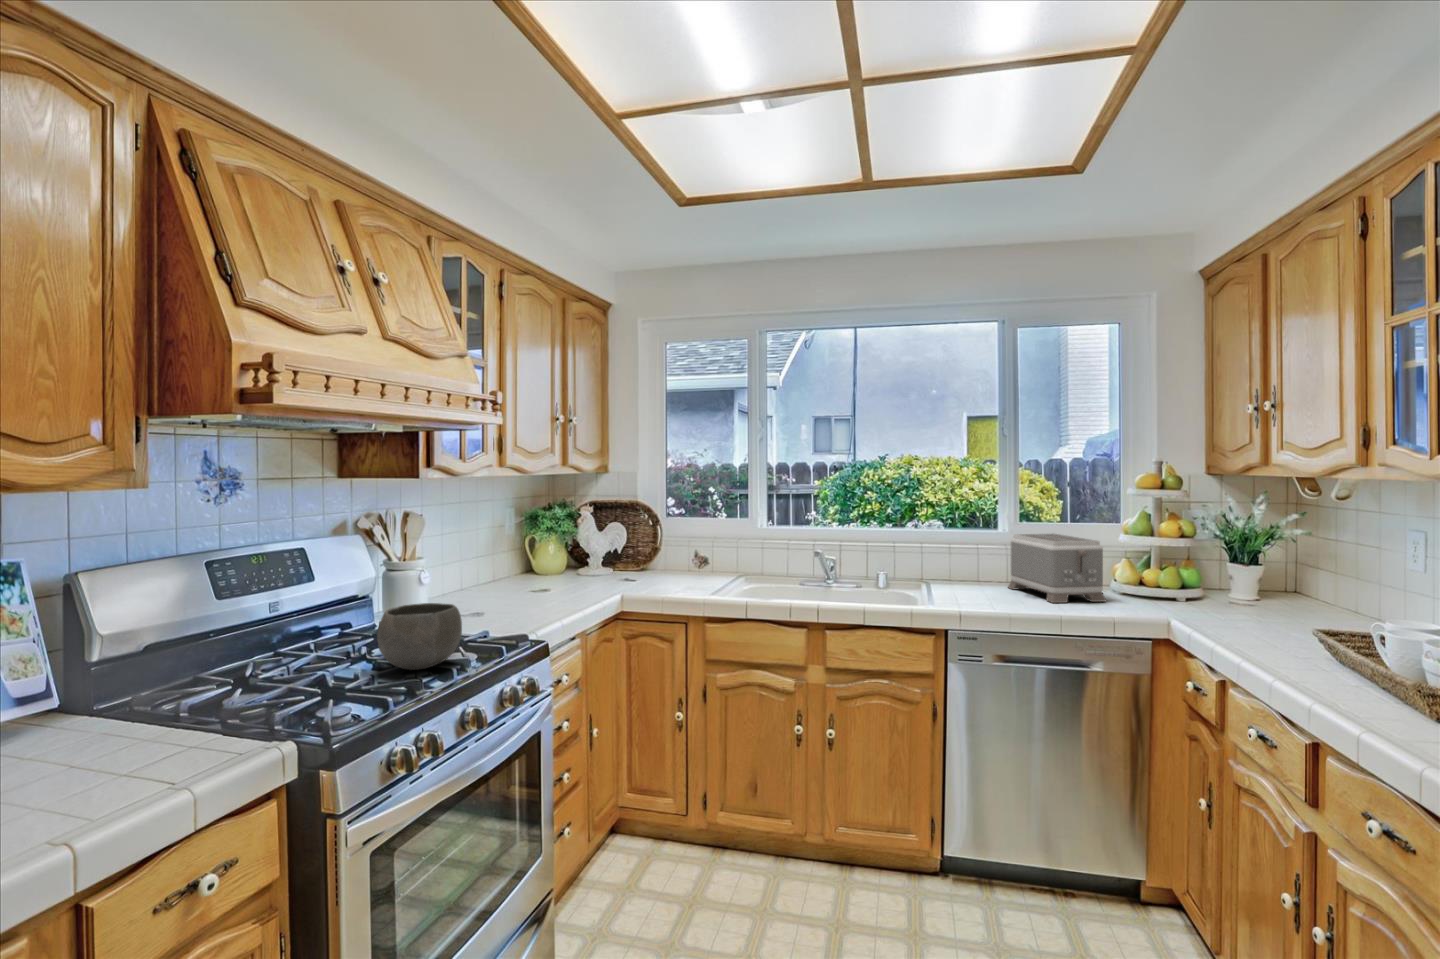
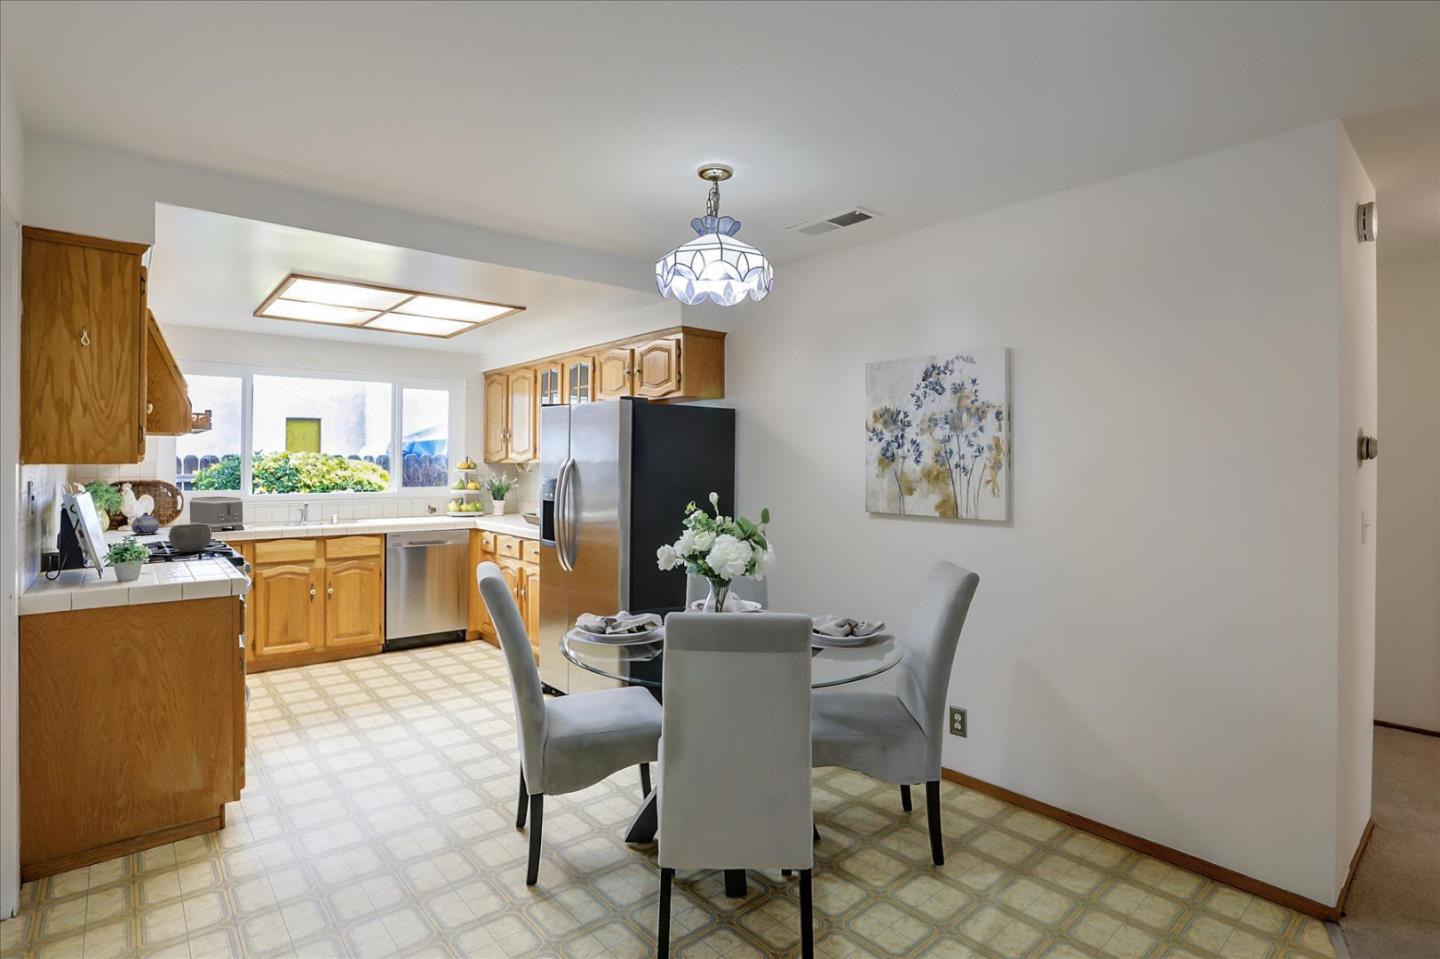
toaster: present [1008,533,1106,603] -> present [190,496,245,532]
teapot: none [548,552,599,588] -> present [132,513,159,535]

